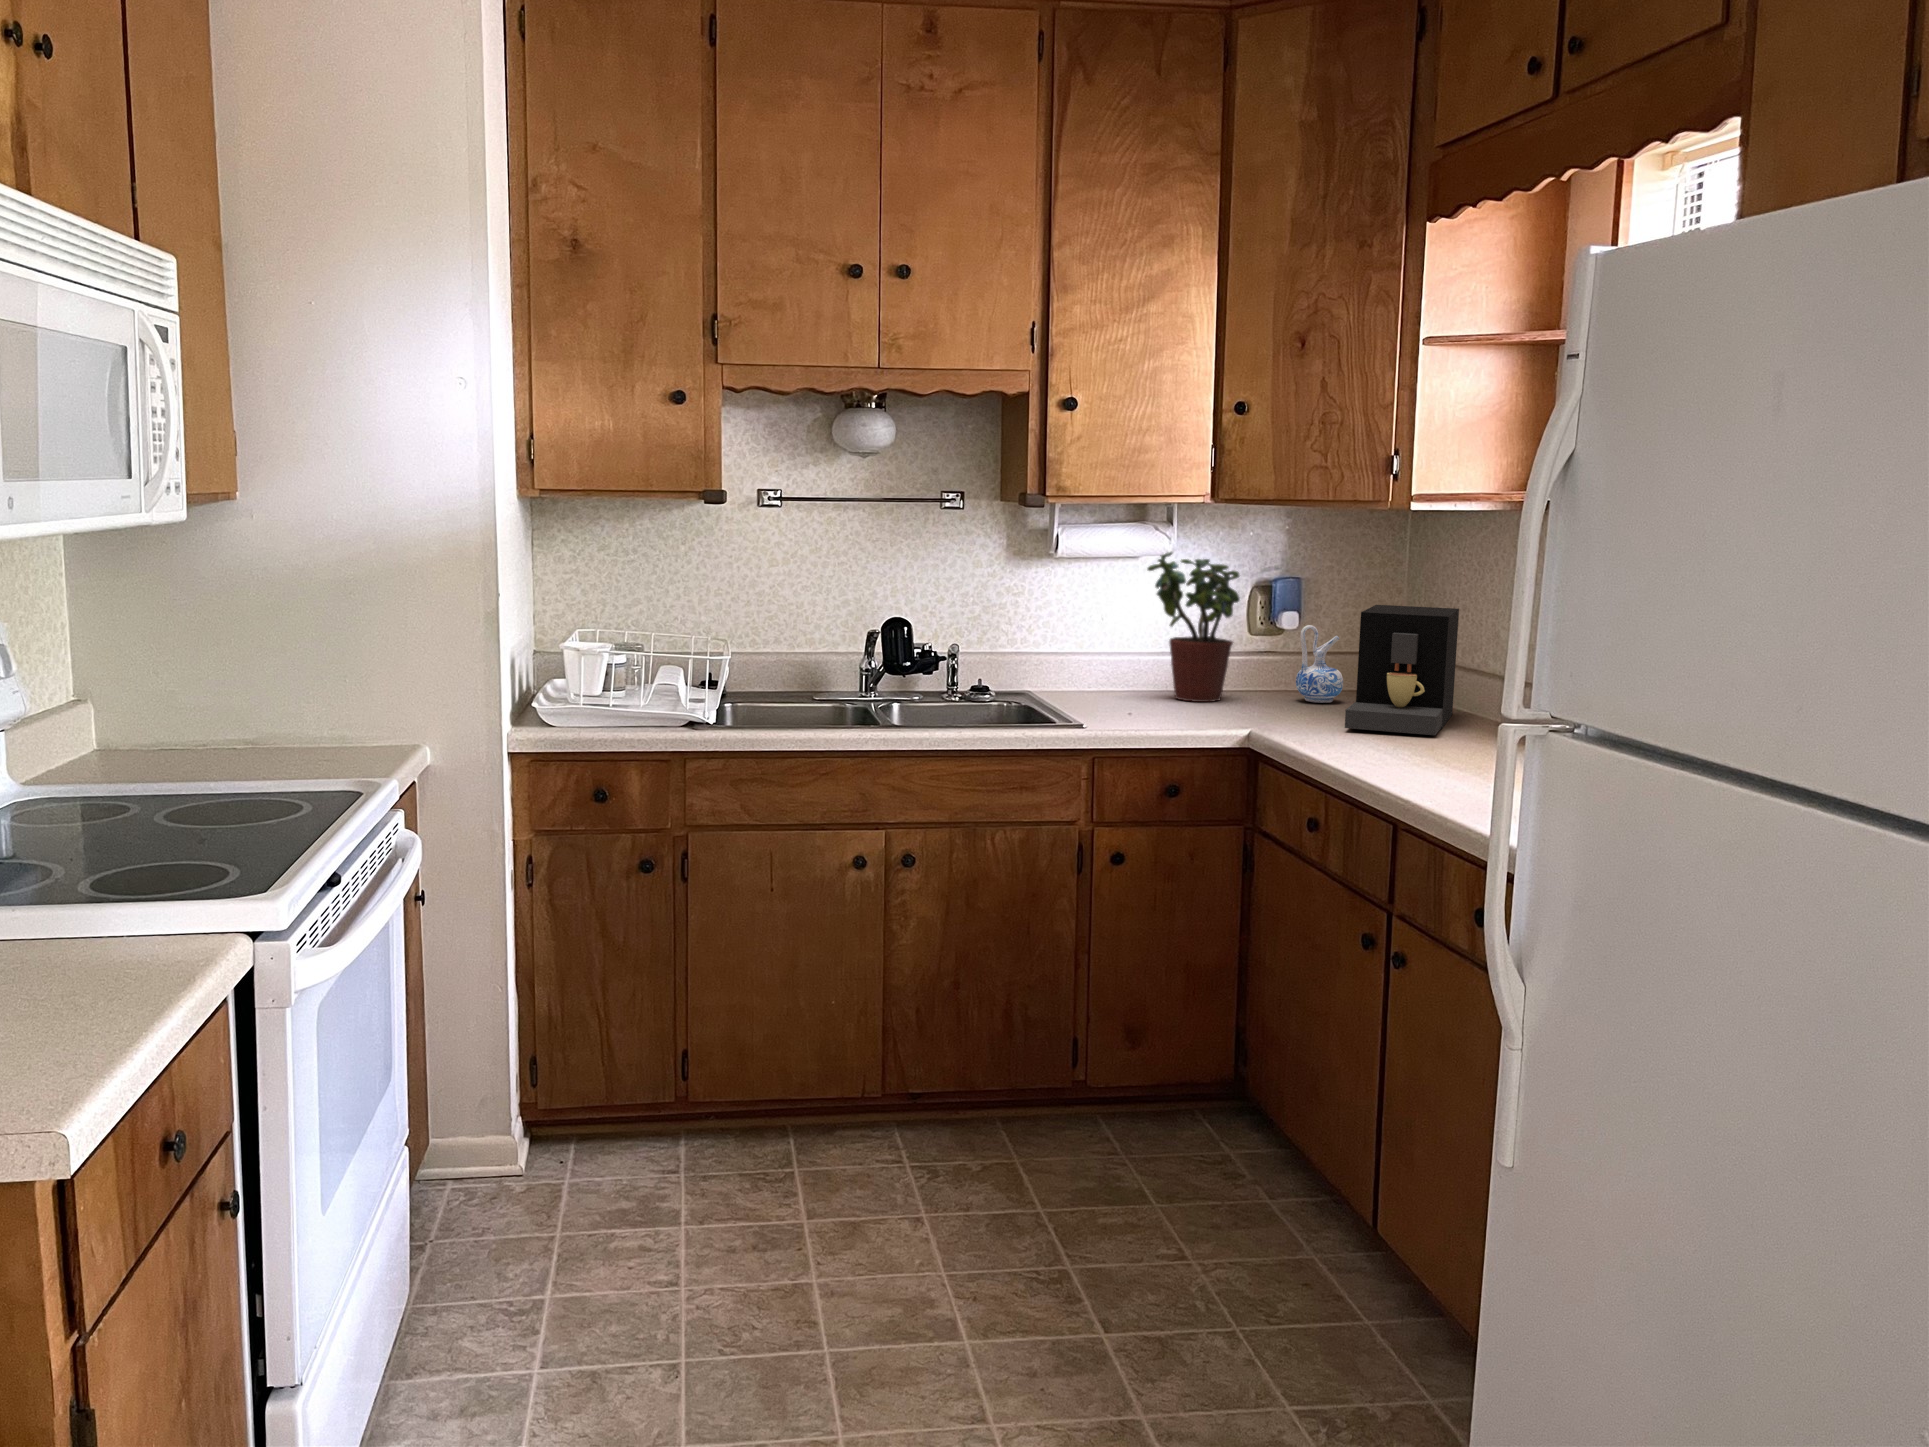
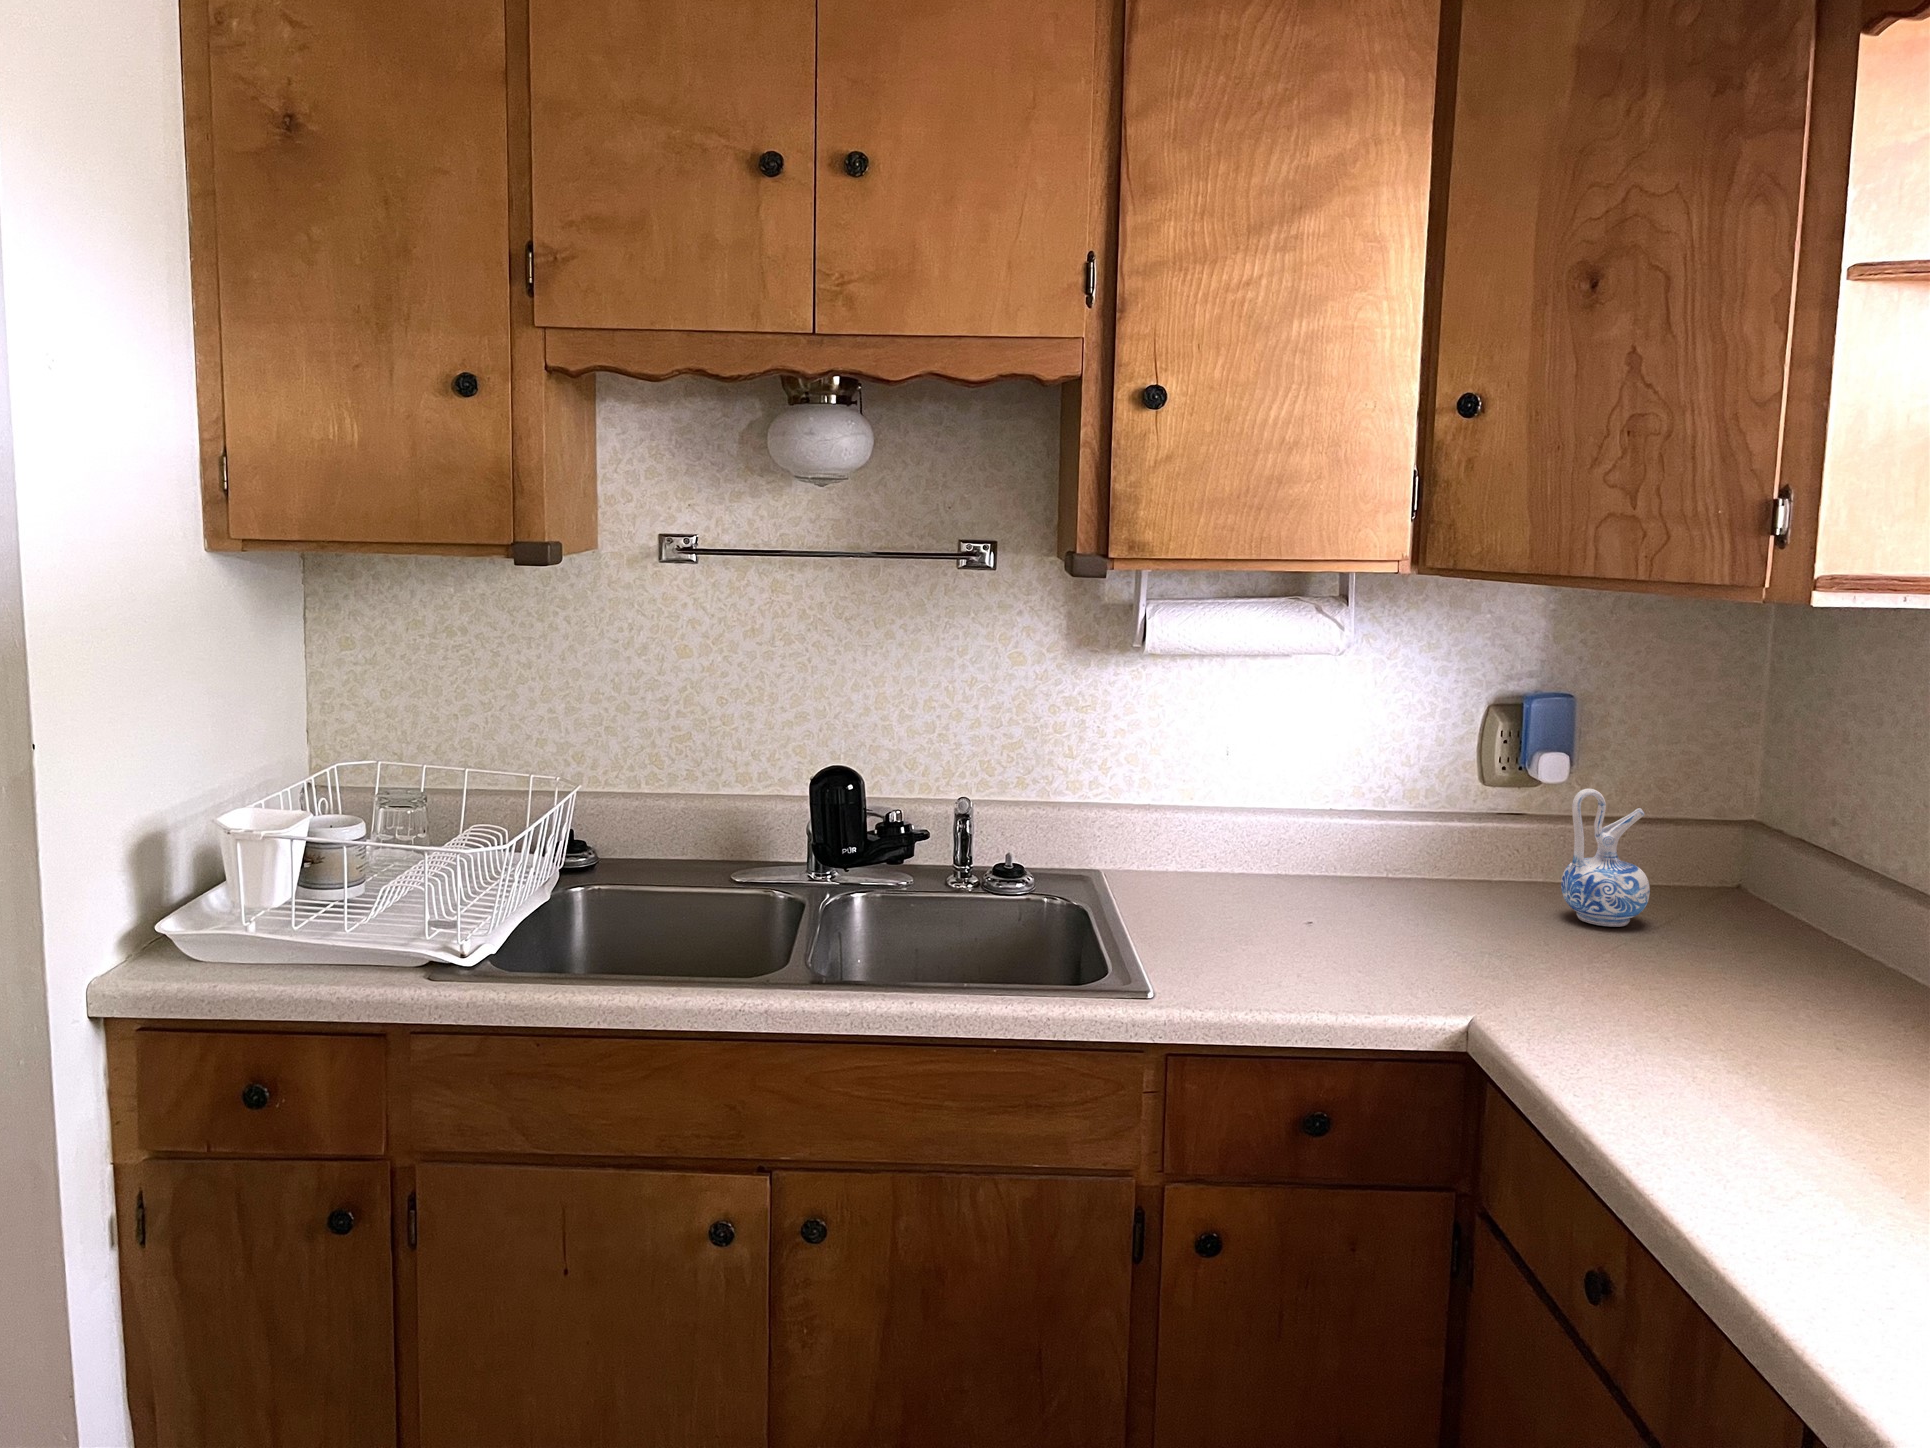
potted plant: present [1148,552,1240,702] -> none [1299,652,1466,913]
coffee maker: present [1345,605,1459,735] -> none [1659,766,1889,1066]

